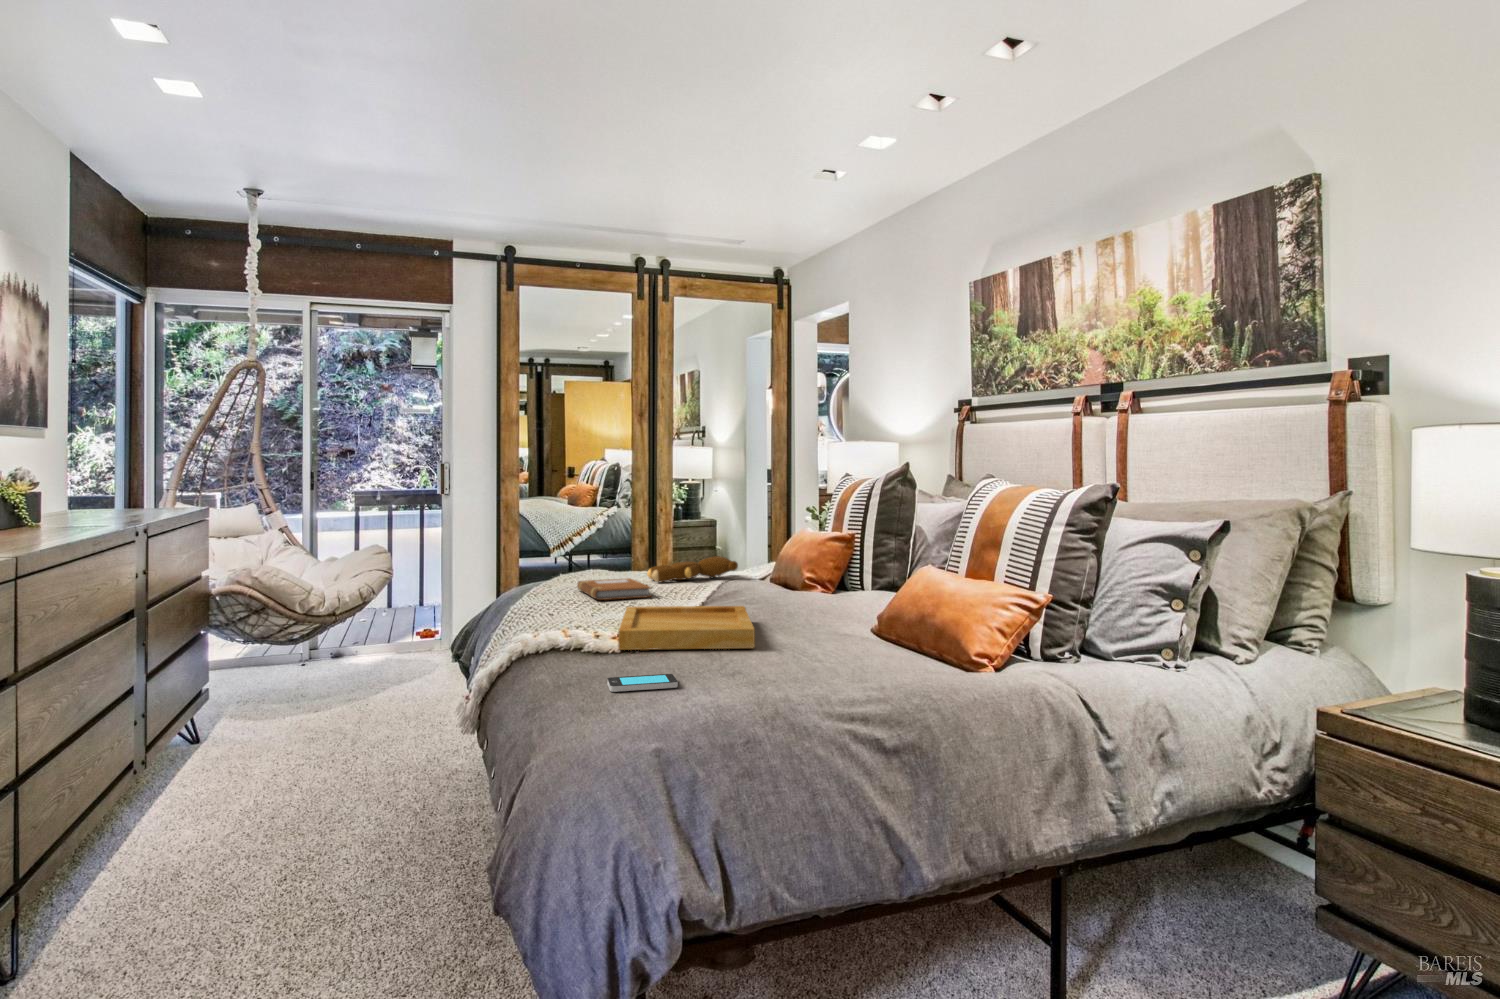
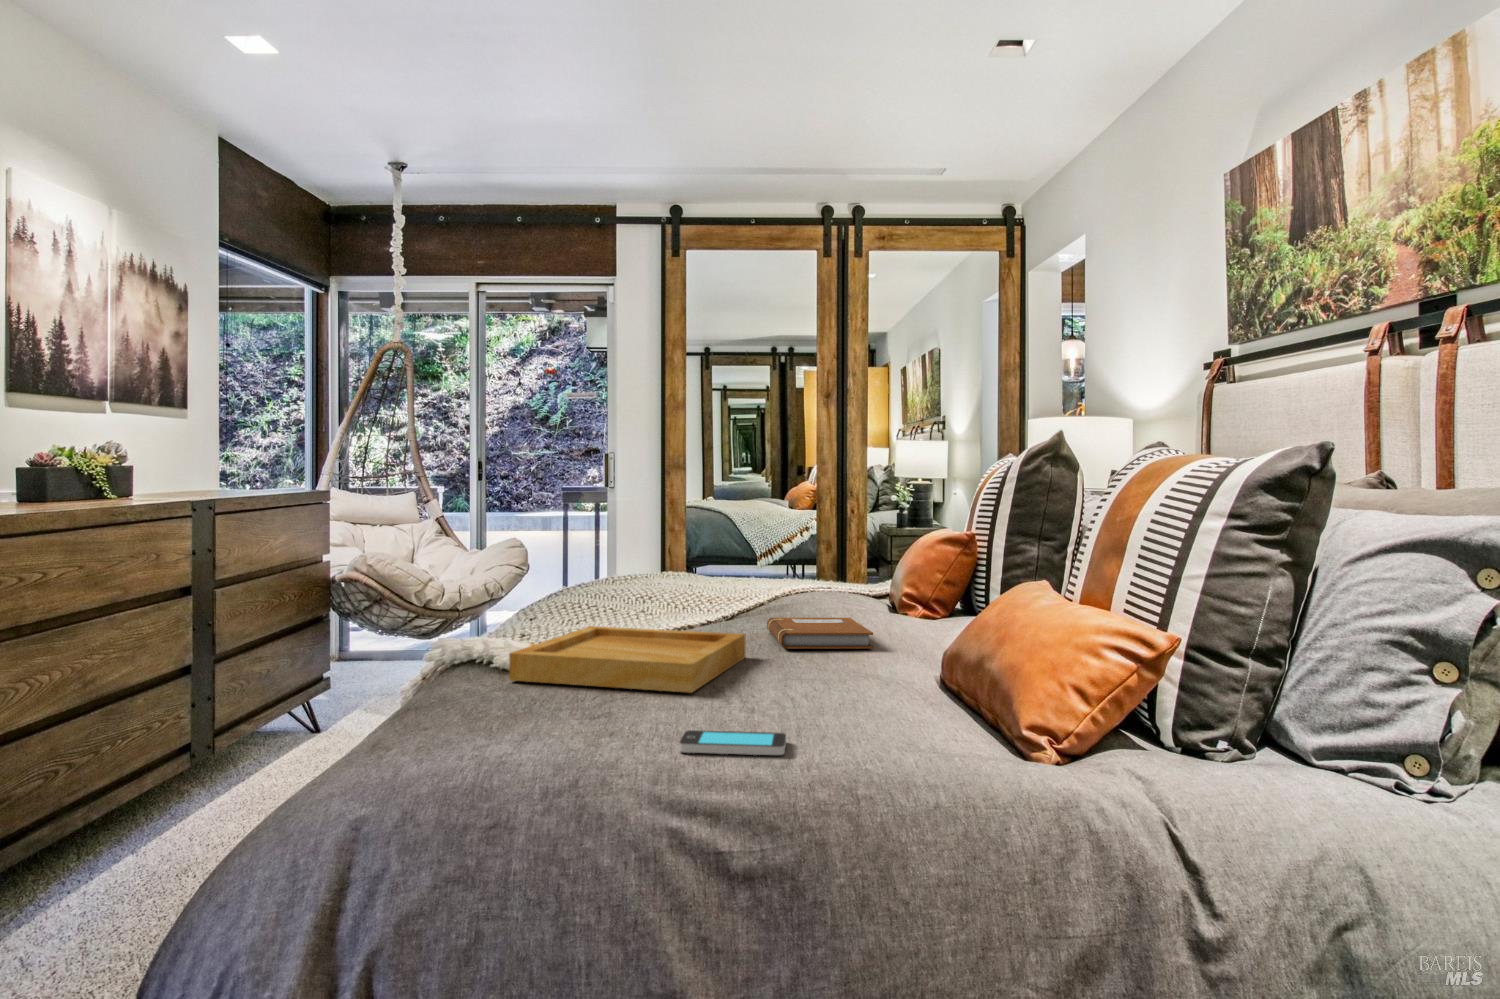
teddy bear: present [647,556,738,582] -> none [709,573,832,604]
notebook: present [577,578,651,600] -> present [767,618,873,649]
smartphone: present [607,674,678,692] -> present [679,730,786,755]

